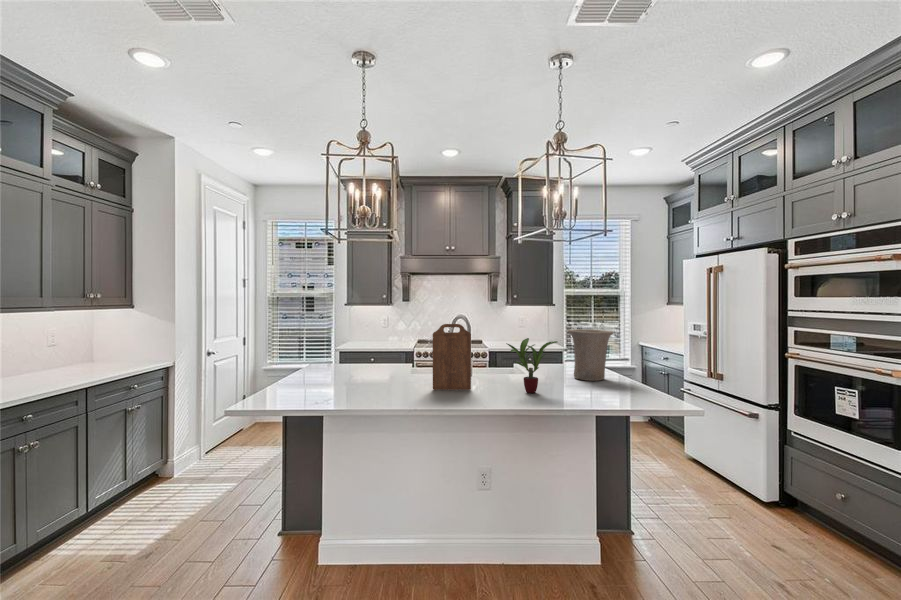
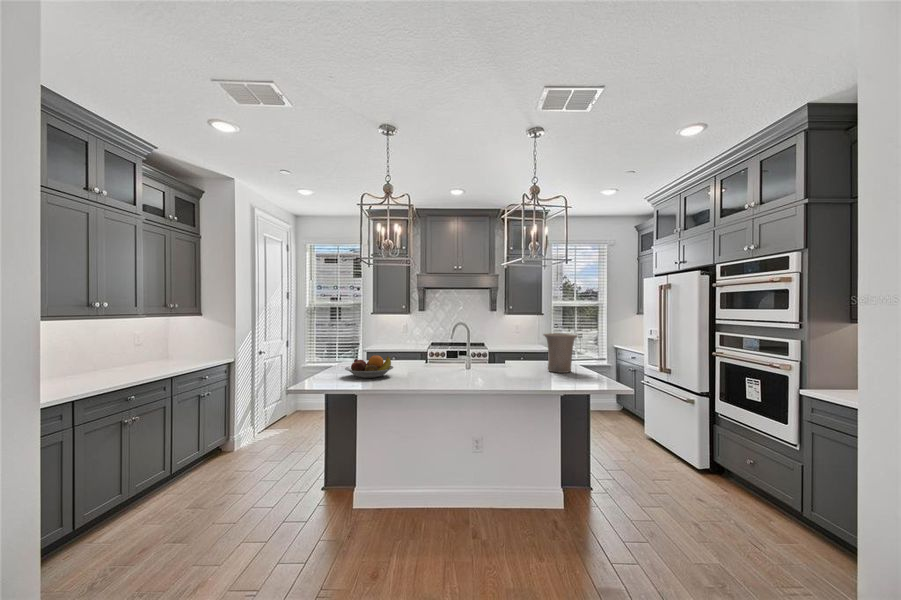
cutting board: present [433,324,471,390] -> none [439,329,468,378]
potted plant: present [506,338,557,393] -> none [493,339,532,380]
fruit bowl: none [305,360,371,390] -> present [345,355,394,378]

